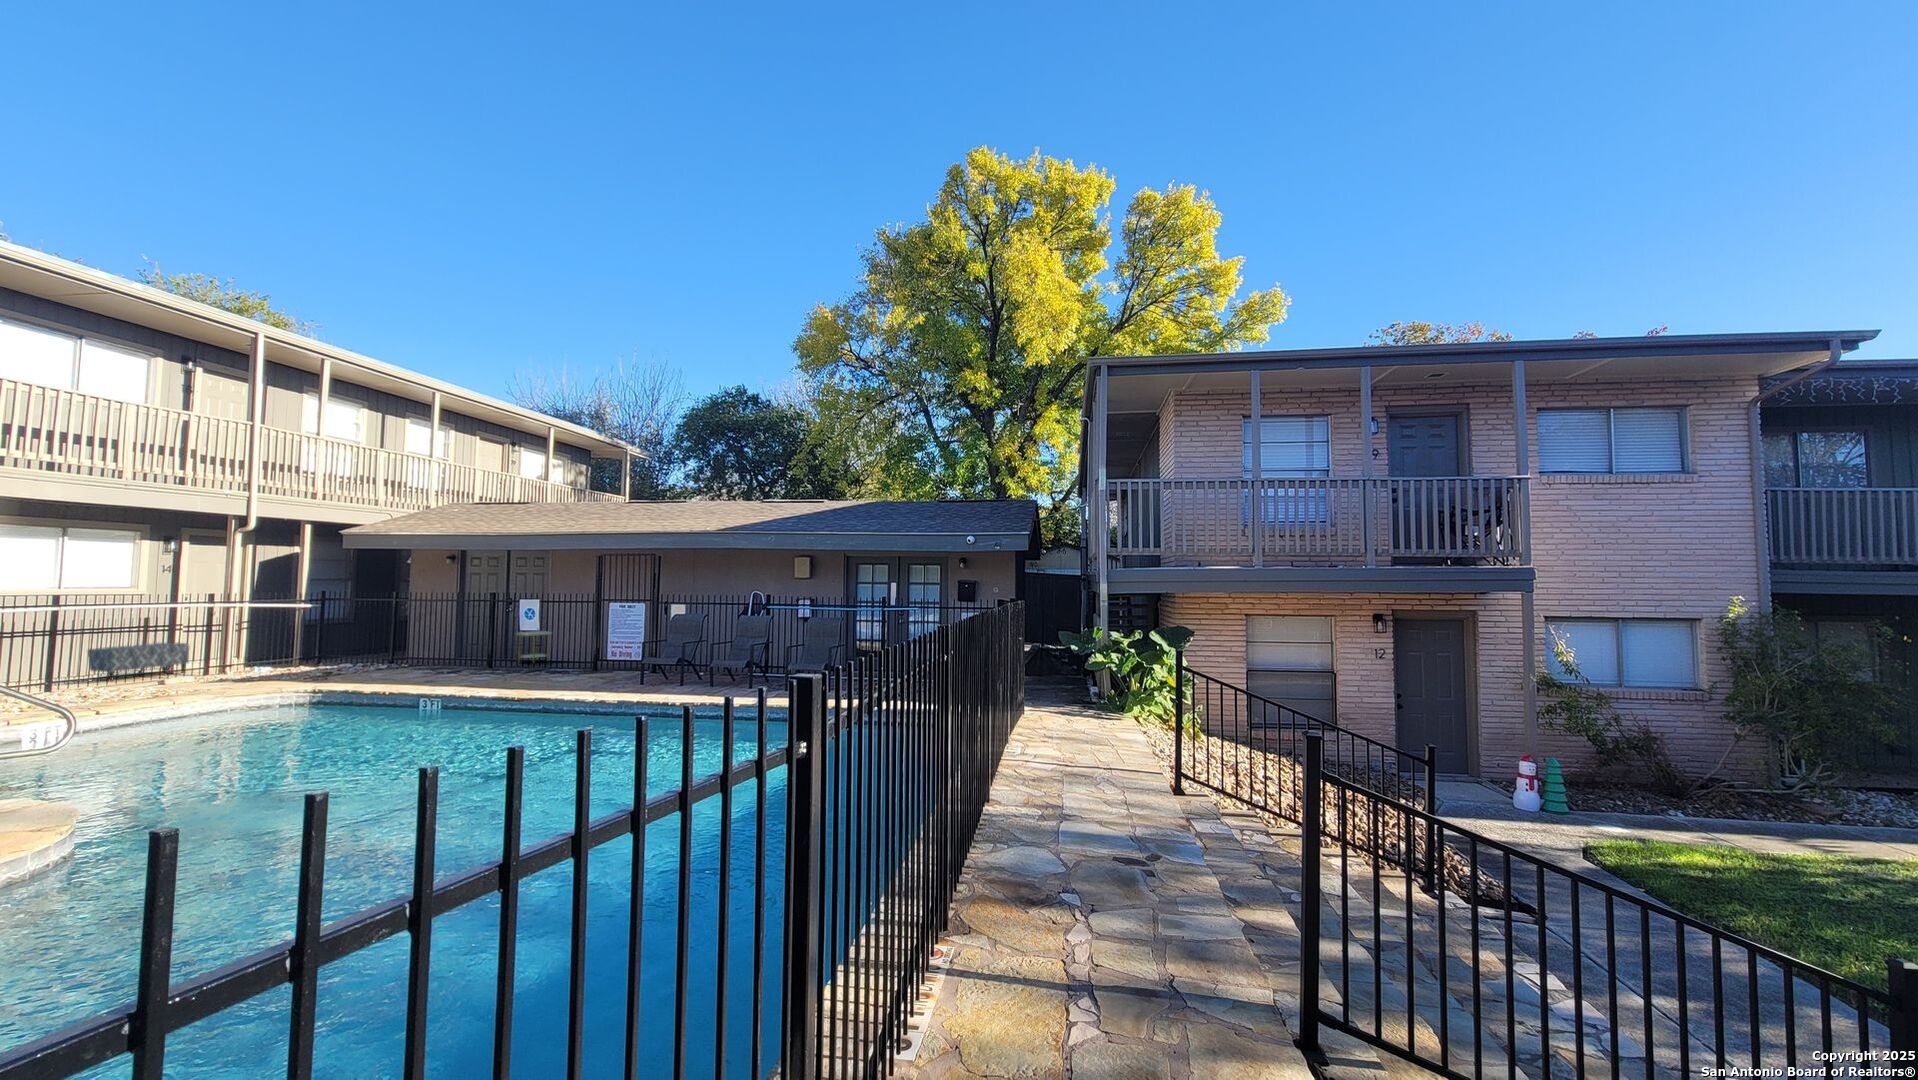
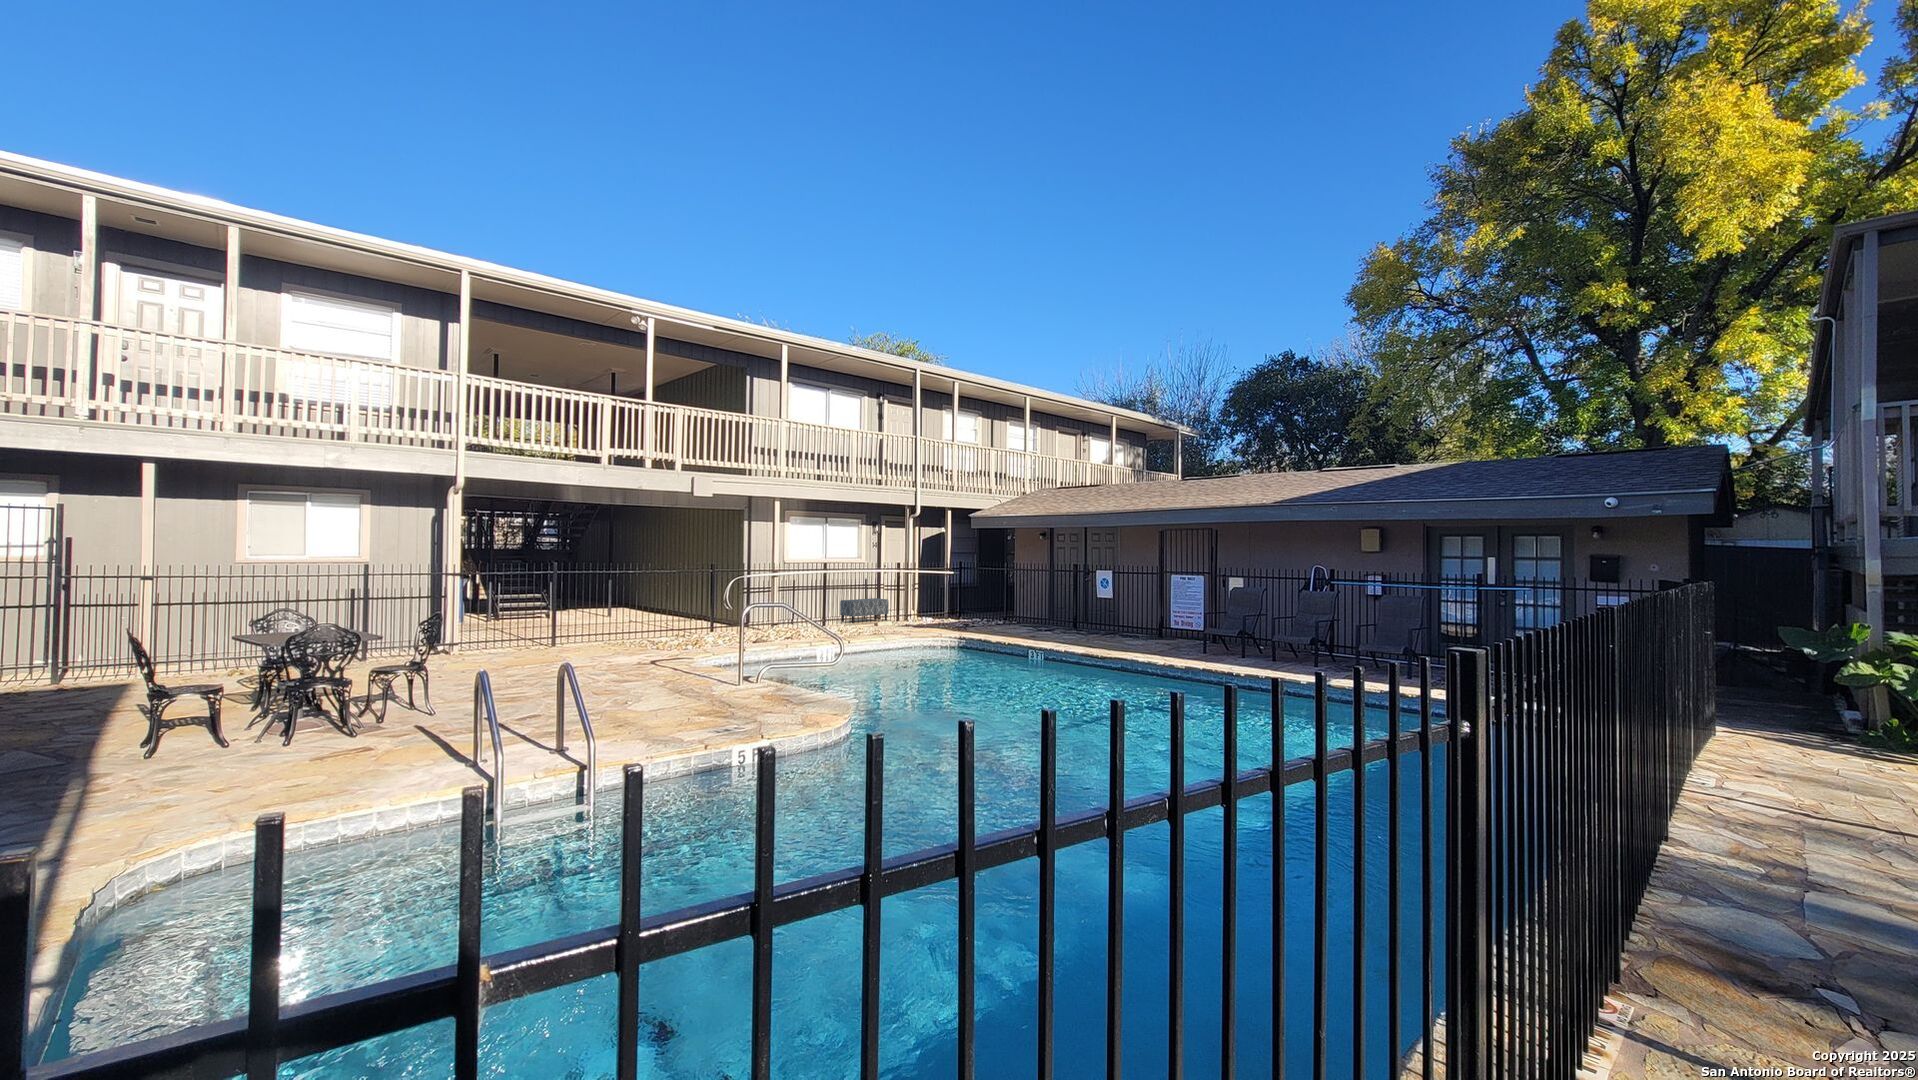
side table: present [517,631,551,659] -> none [1094,601,1123,629]

